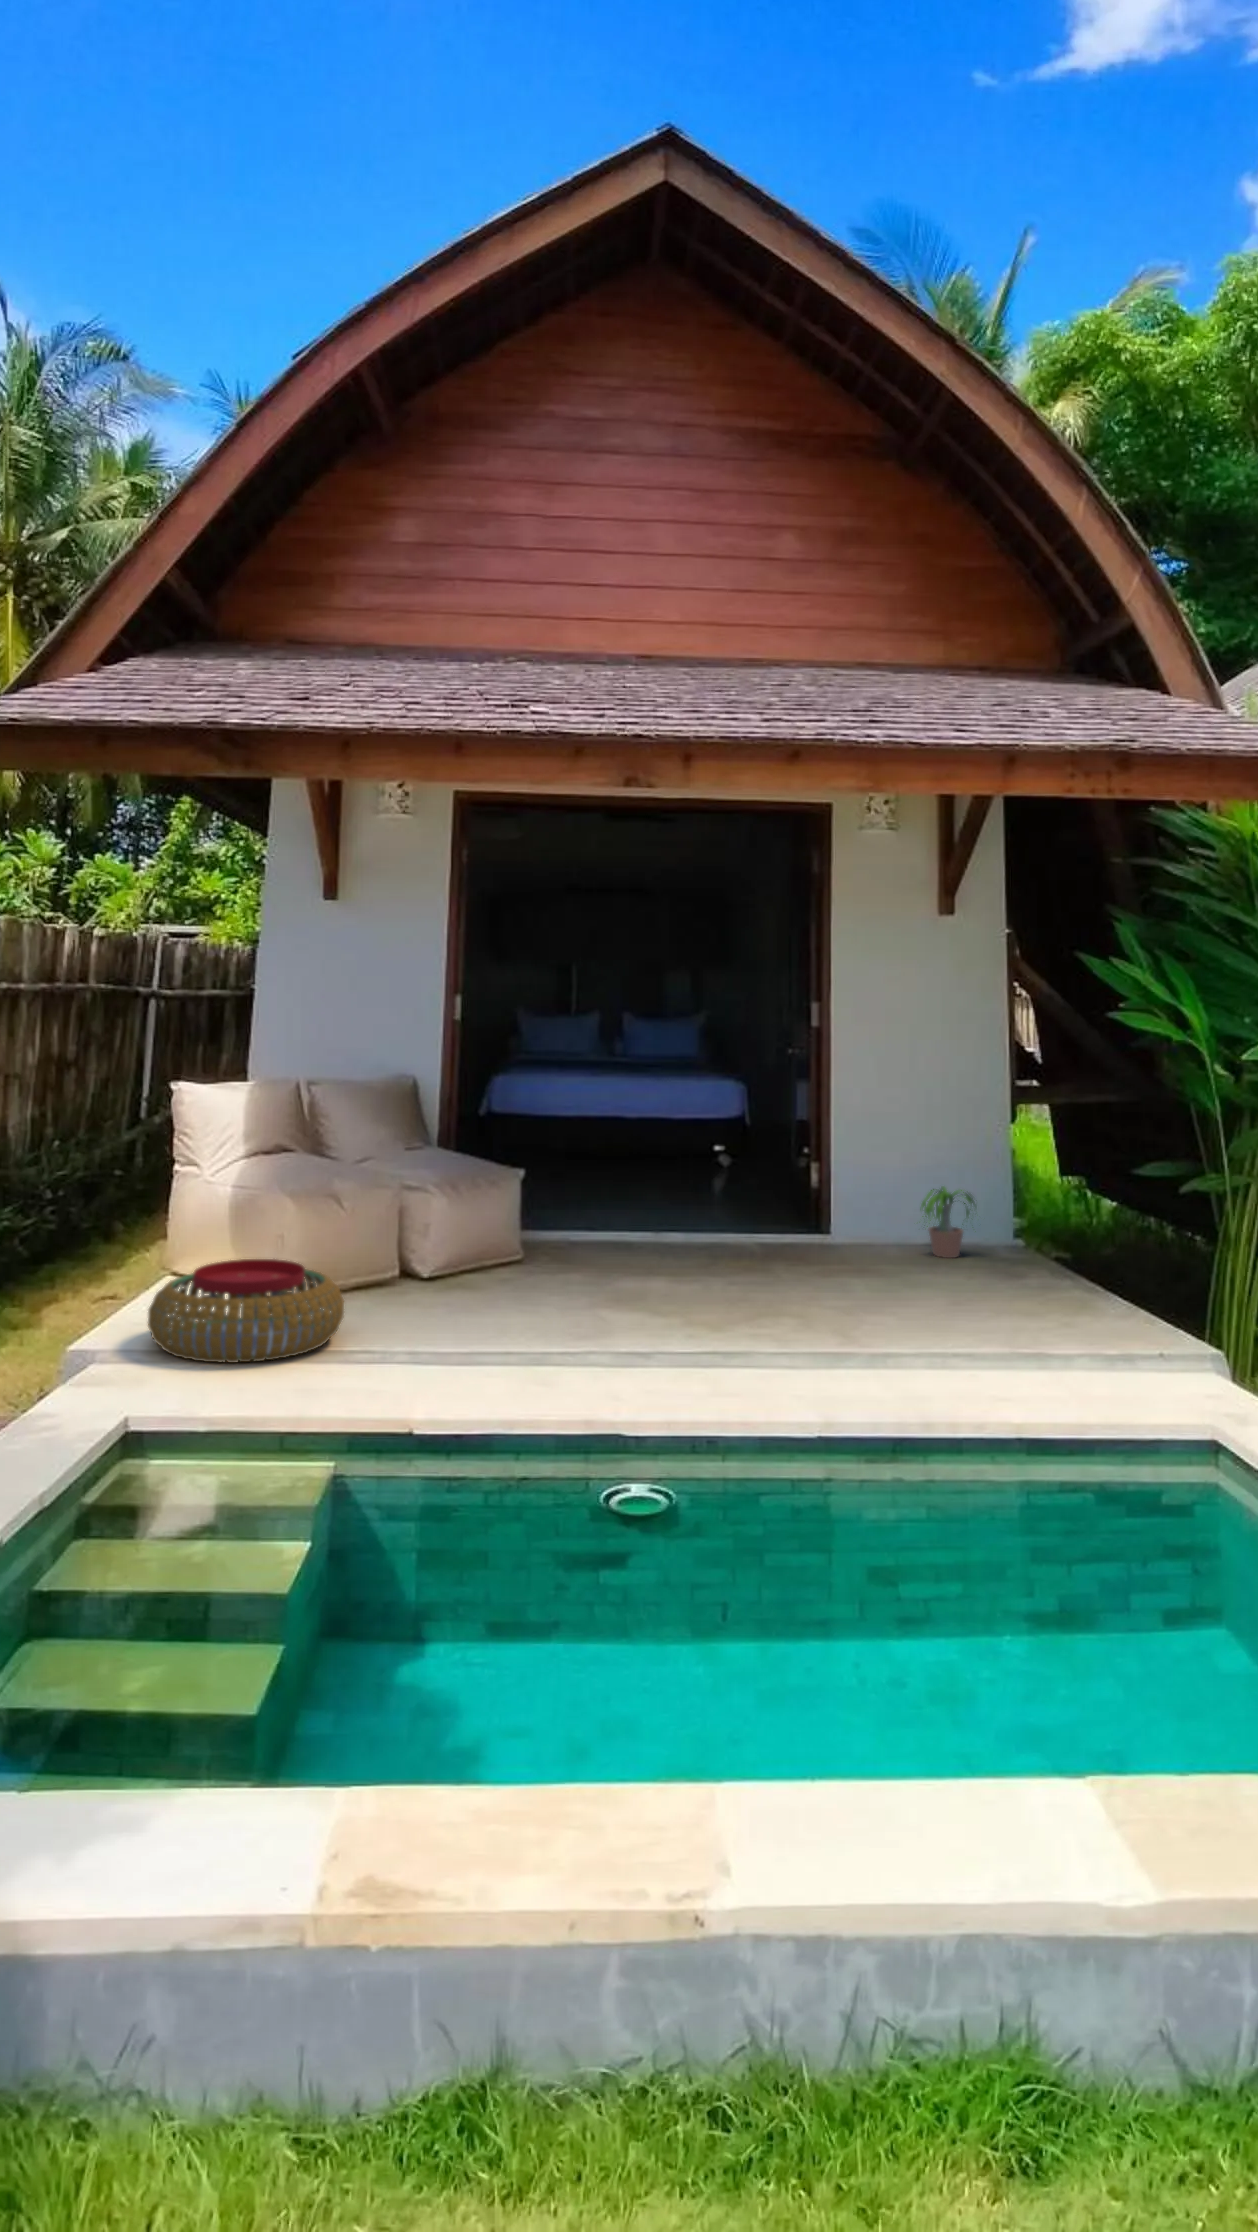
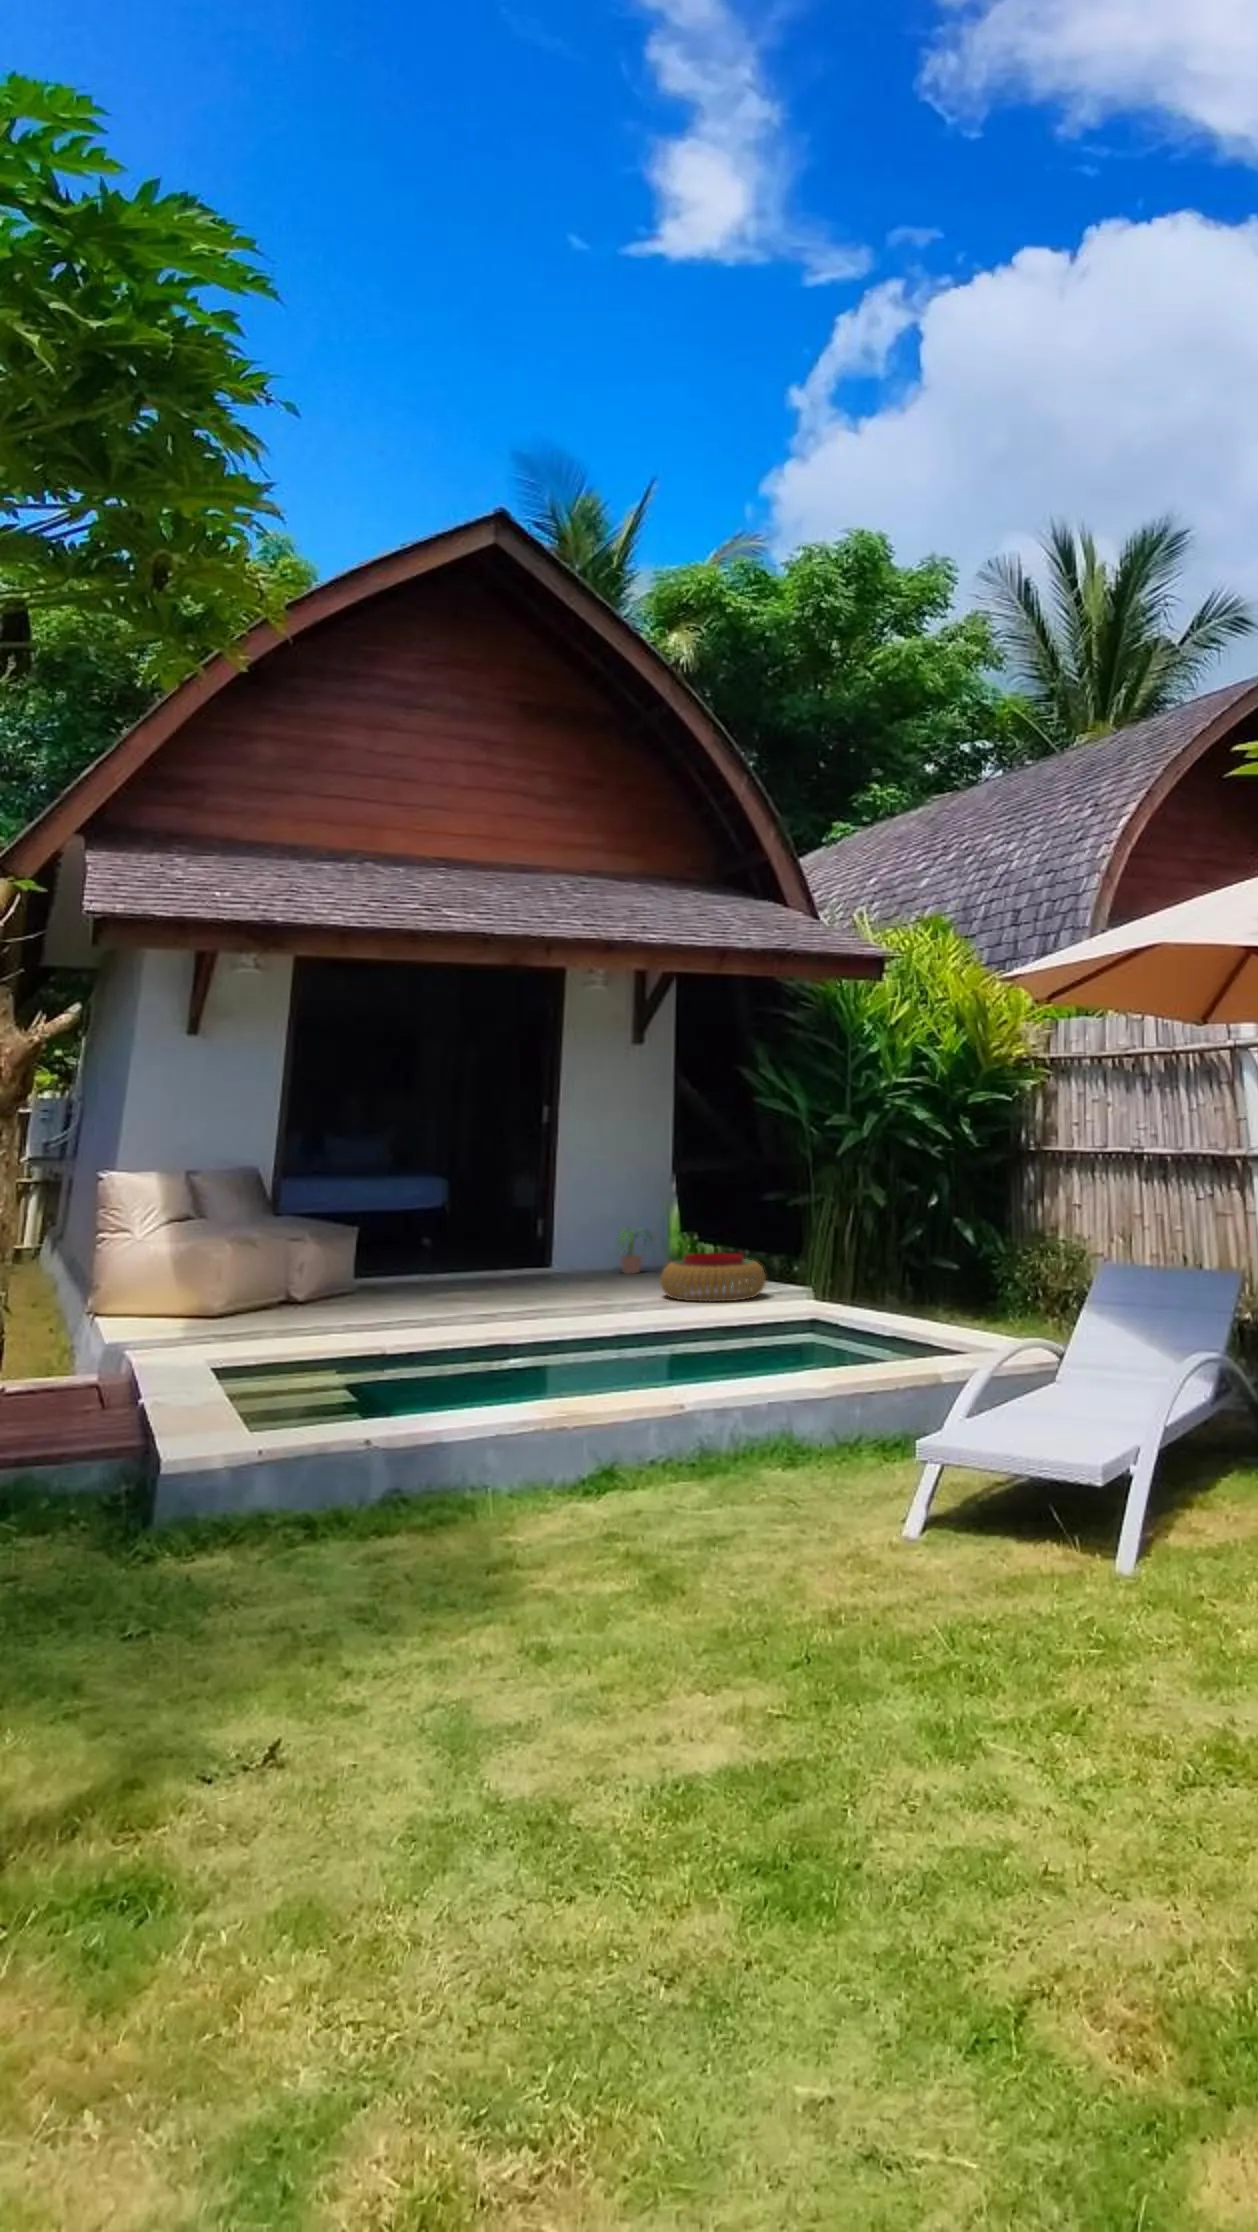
pouf: present [148,1259,344,1363] -> present [661,1253,766,1302]

